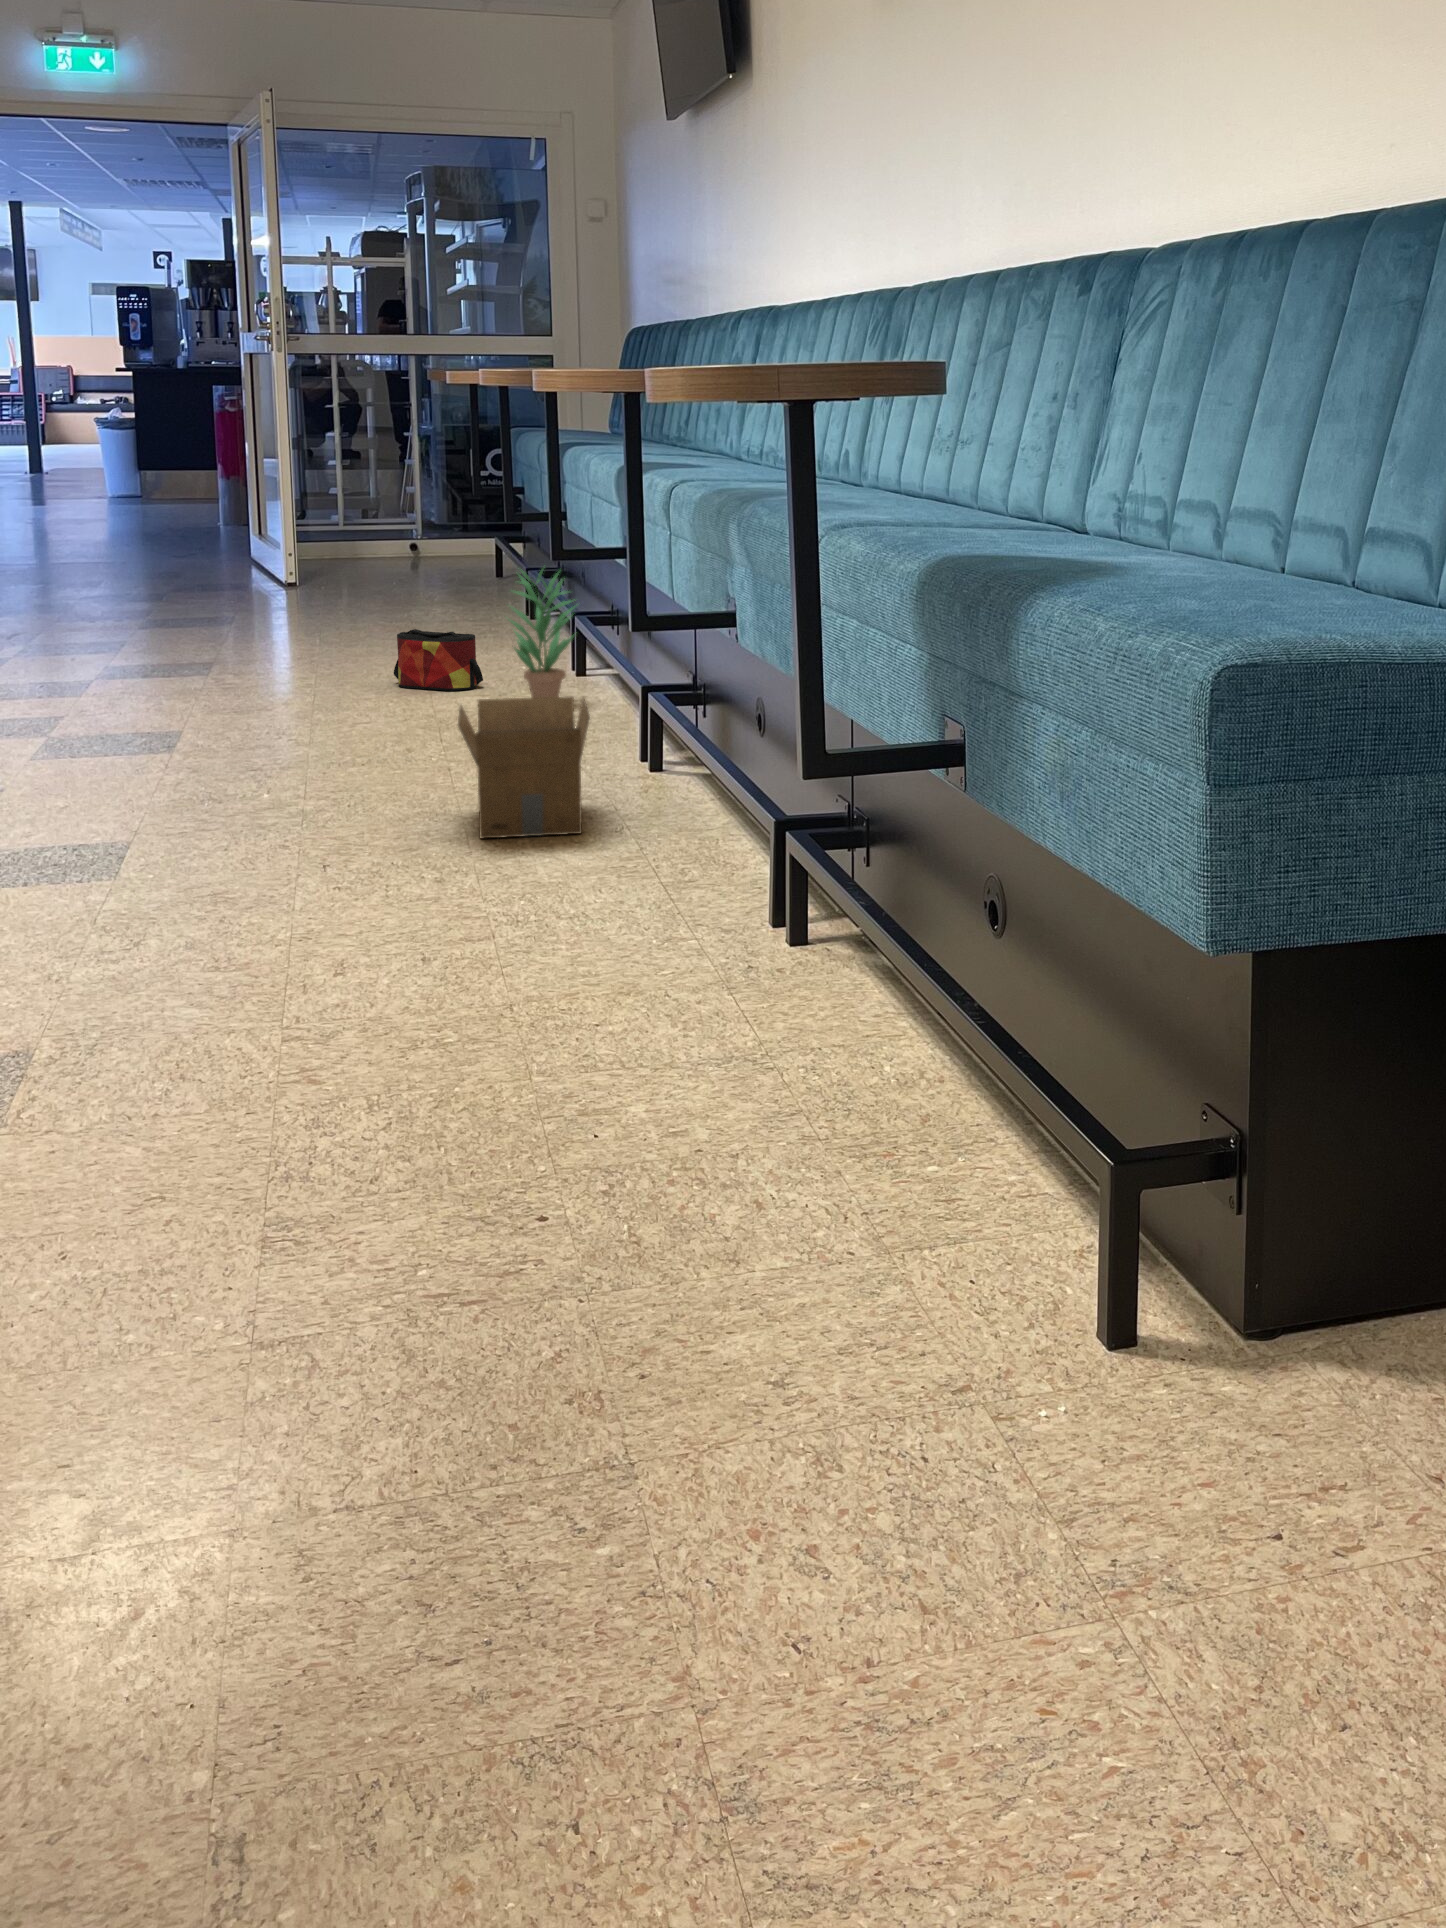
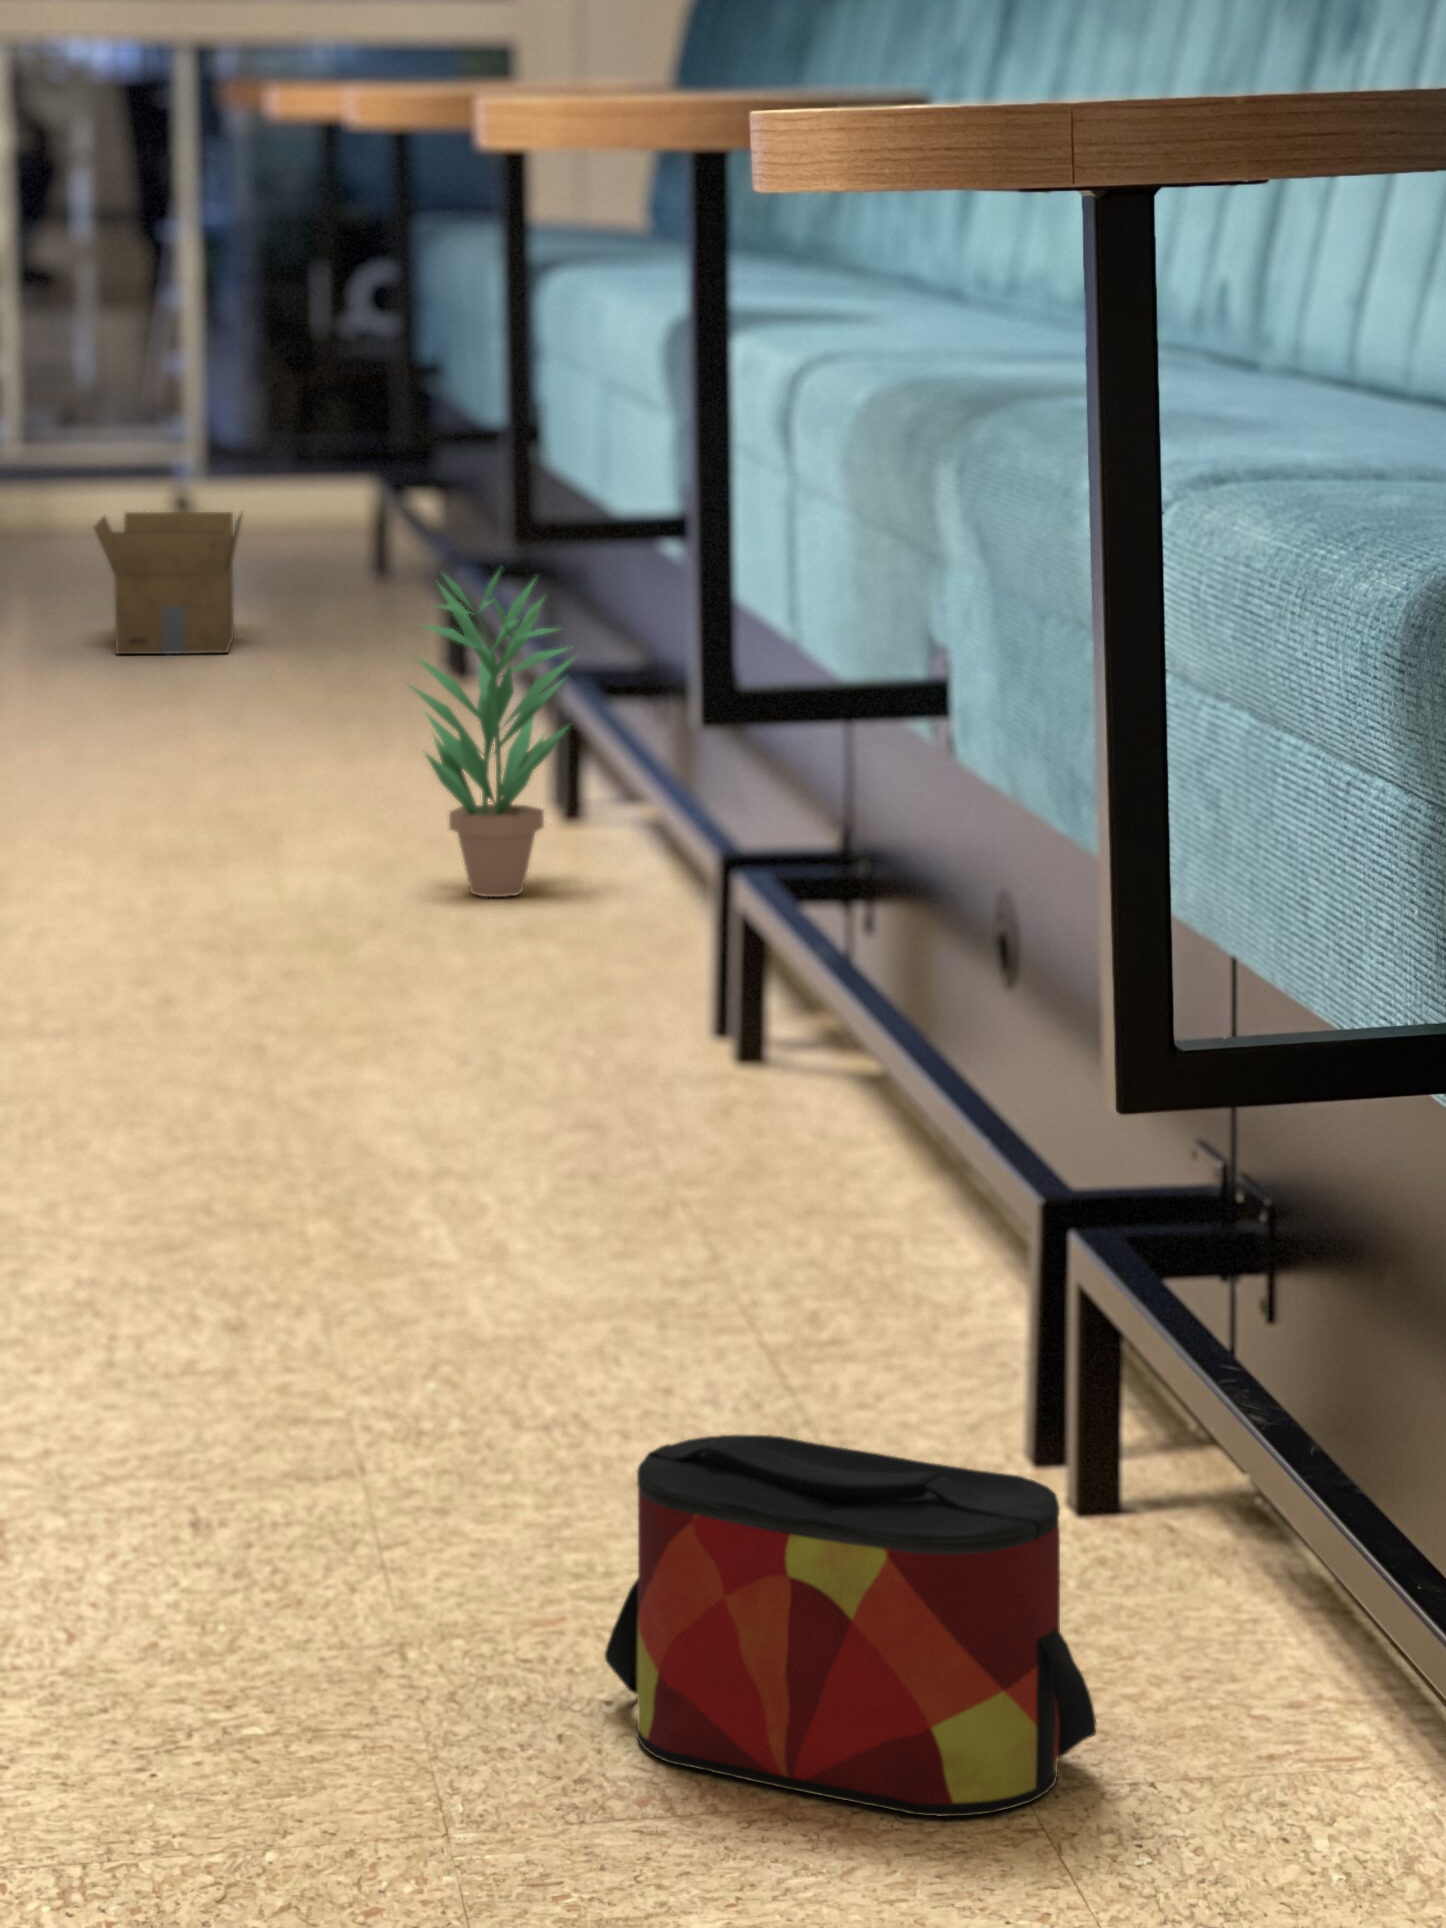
bag: present [394,629,483,691] -> present [605,1435,1096,1817]
cardboard box: present [458,697,590,838] -> present [94,512,242,654]

